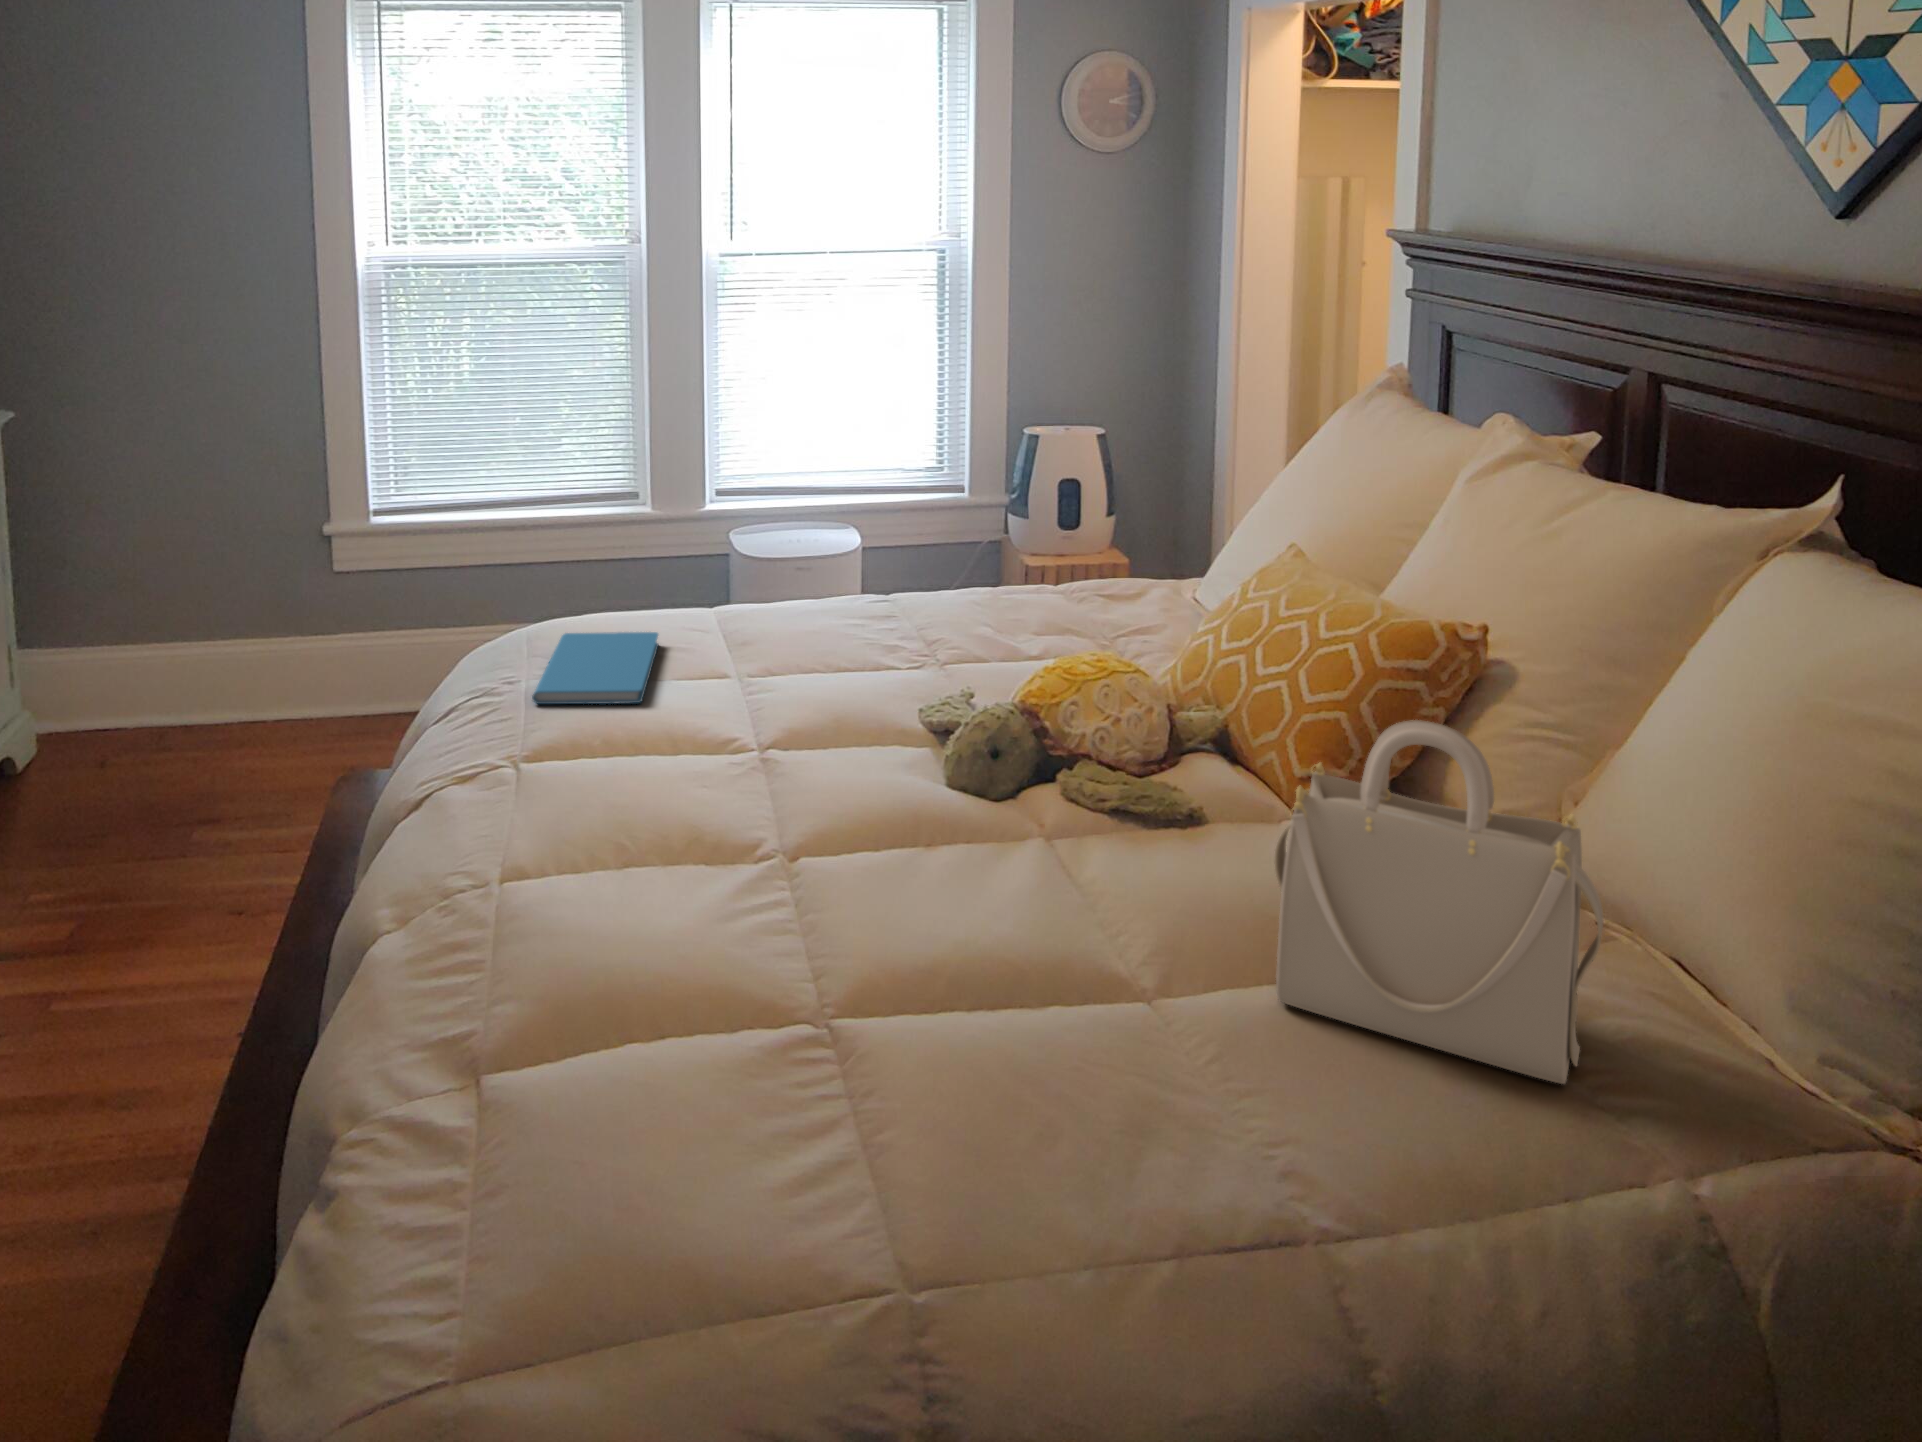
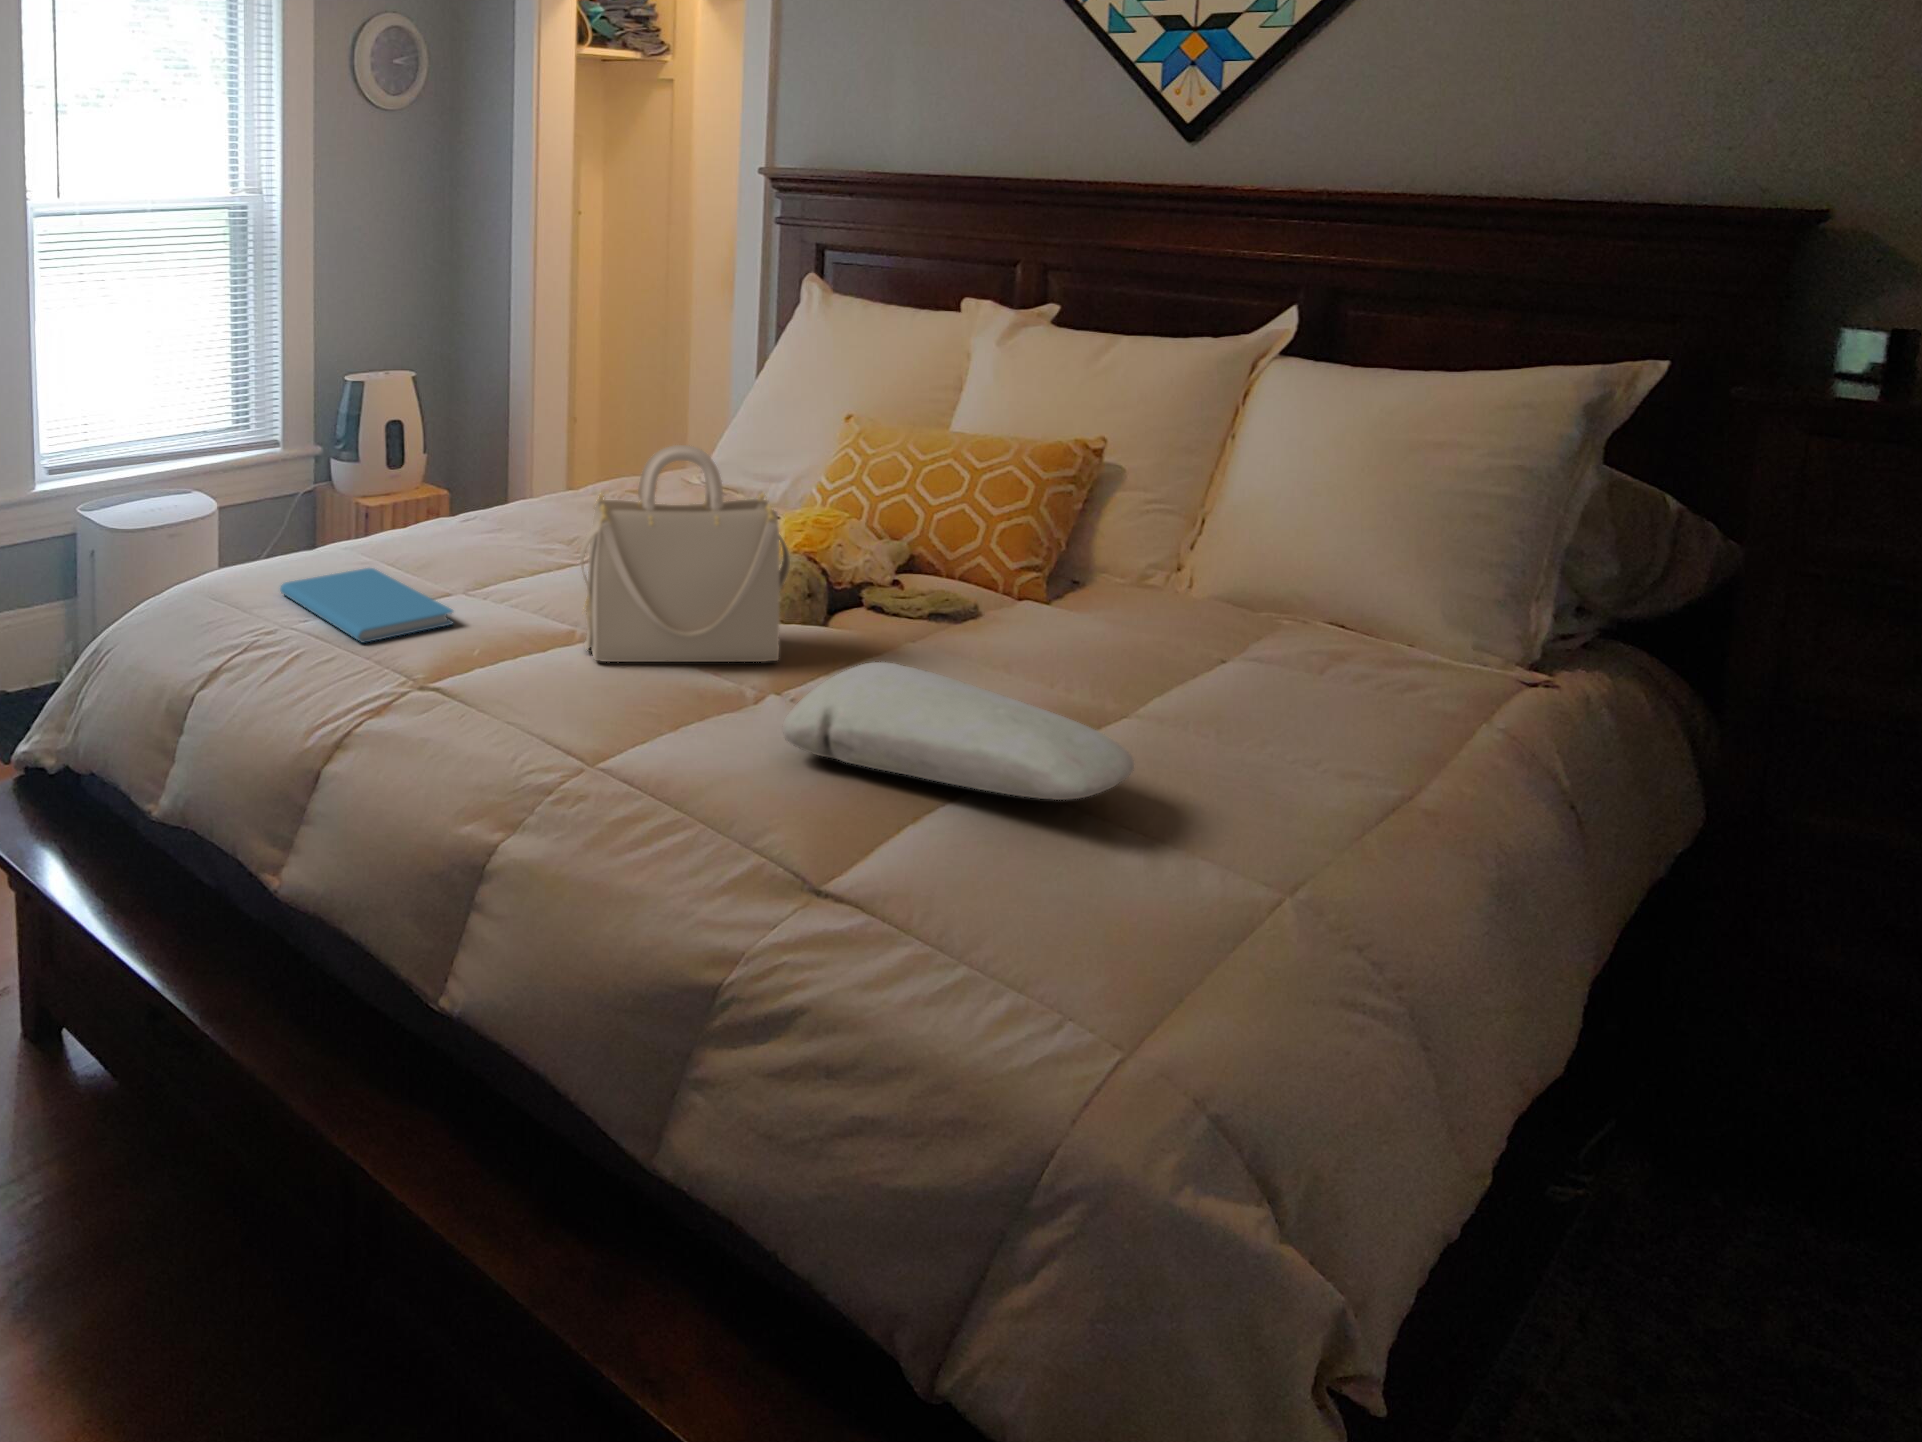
handbag: present [1274,720,1603,1084] -> present [580,445,790,662]
pillow: none [647,838,904,1054] -> present [782,662,1134,800]

